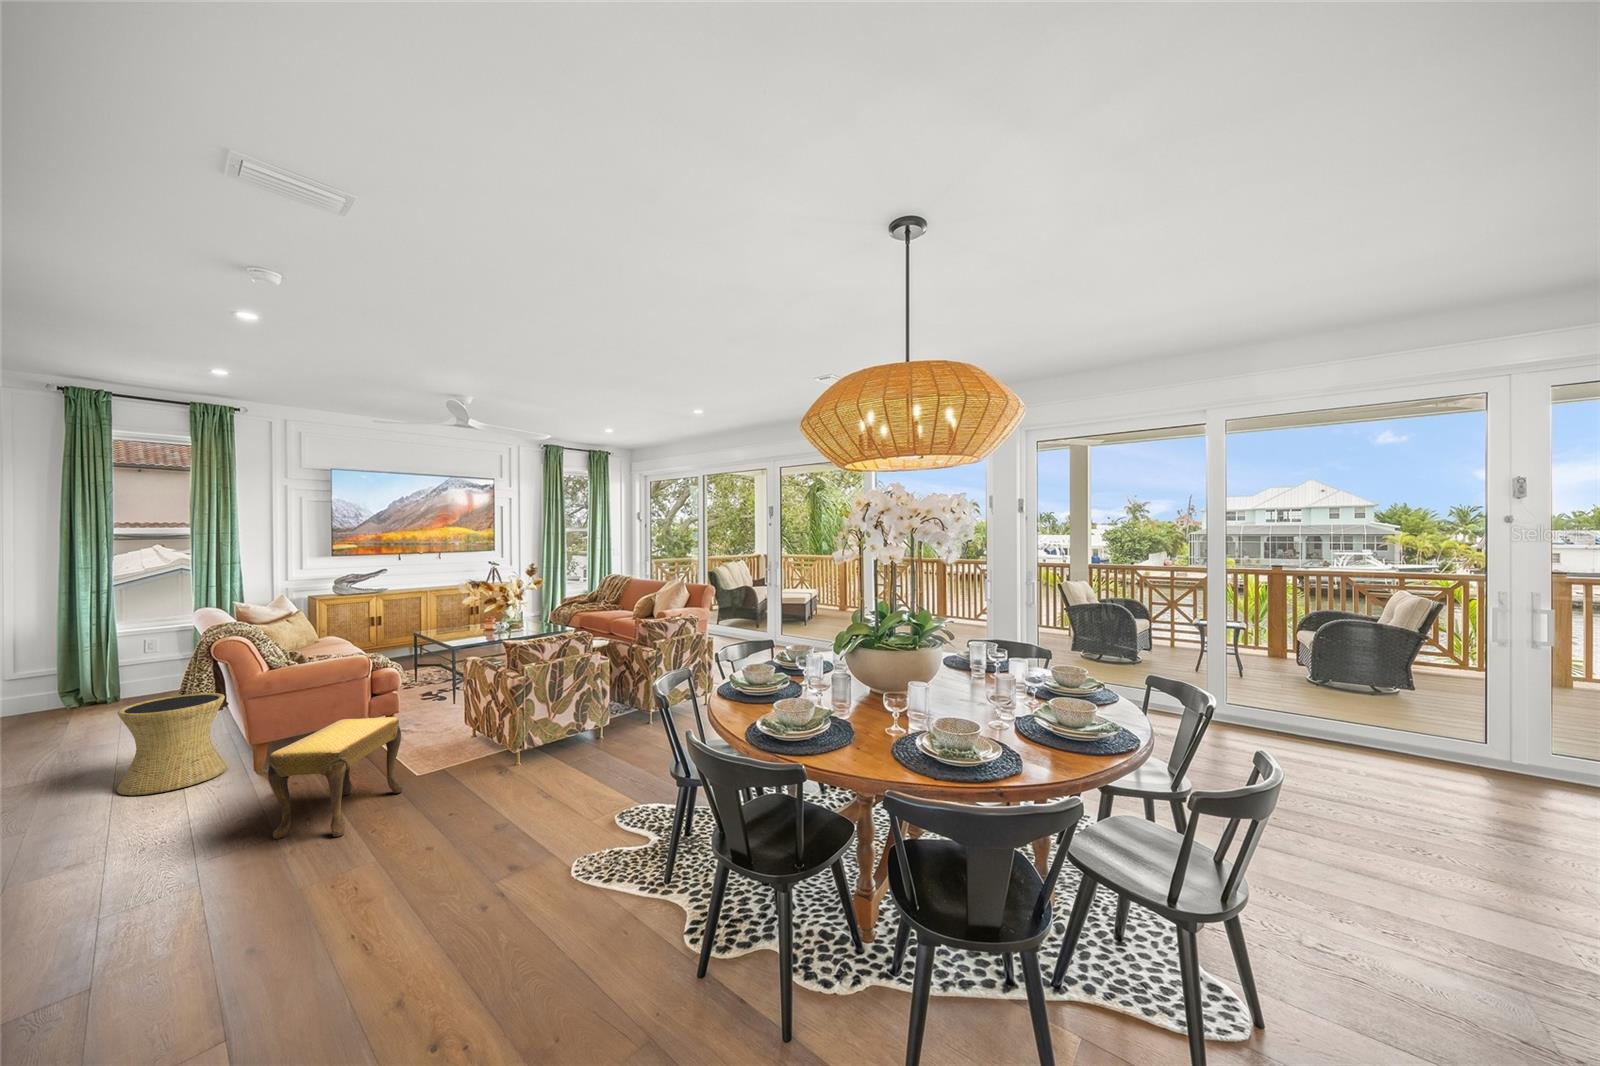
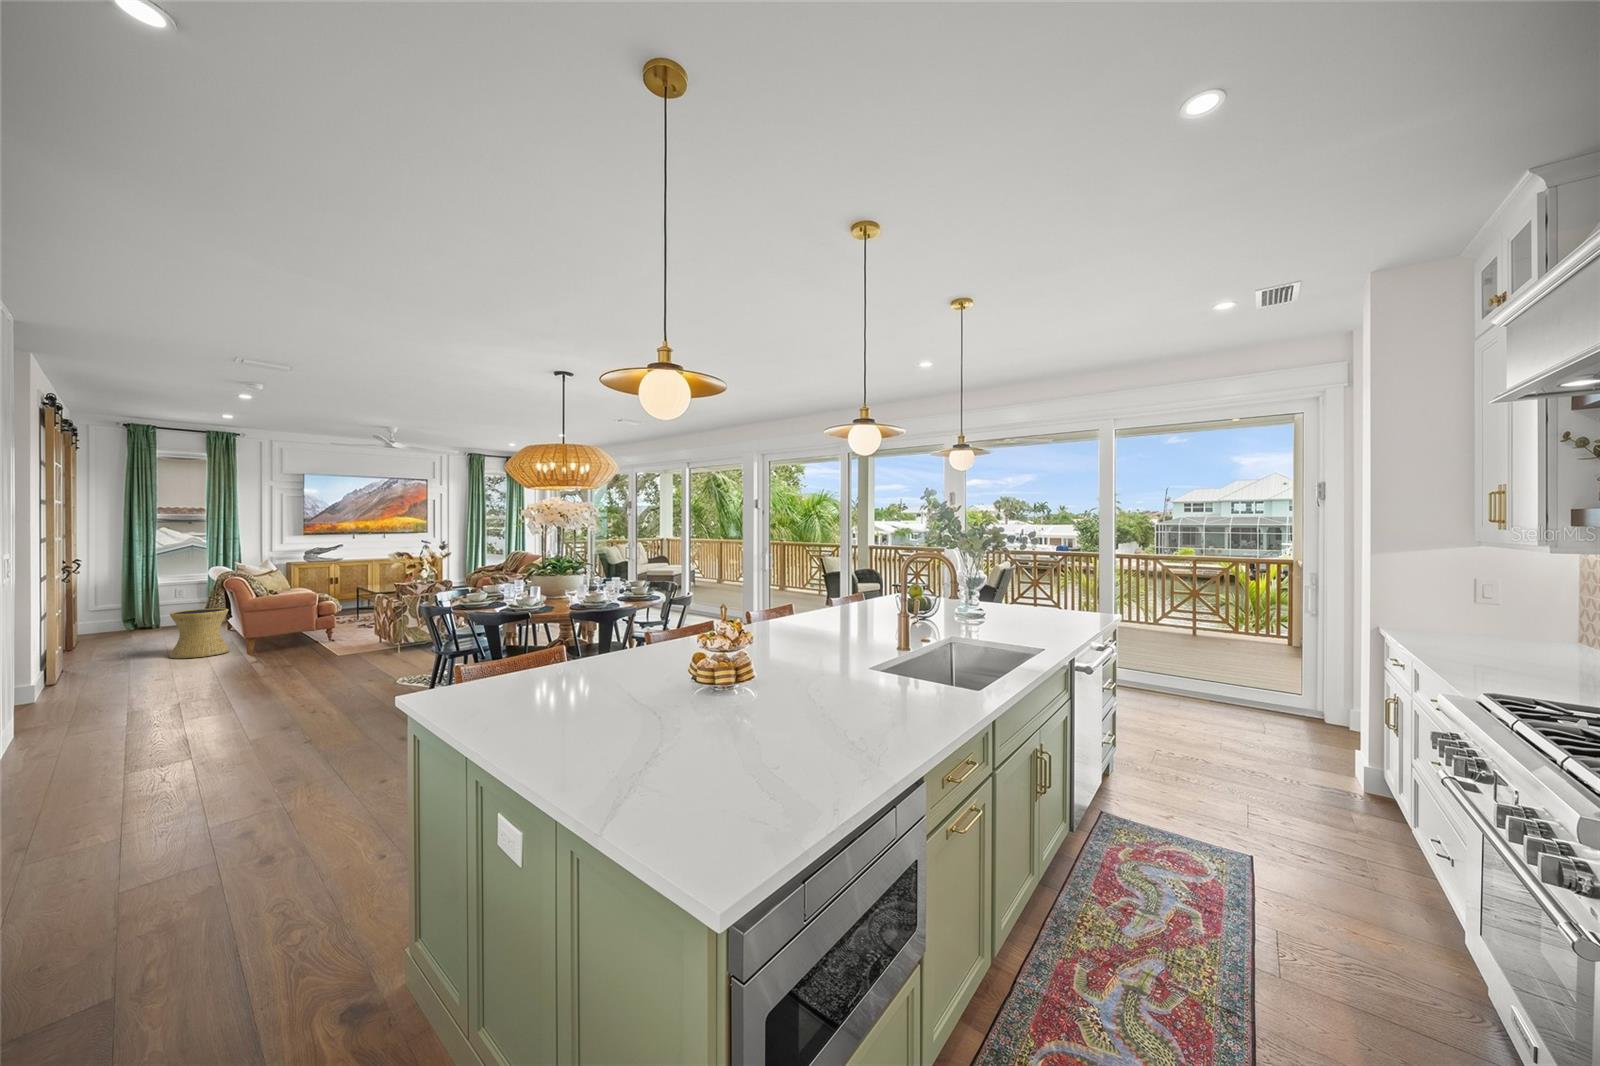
footstool: present [268,717,402,839] -> none [250,617,326,671]

